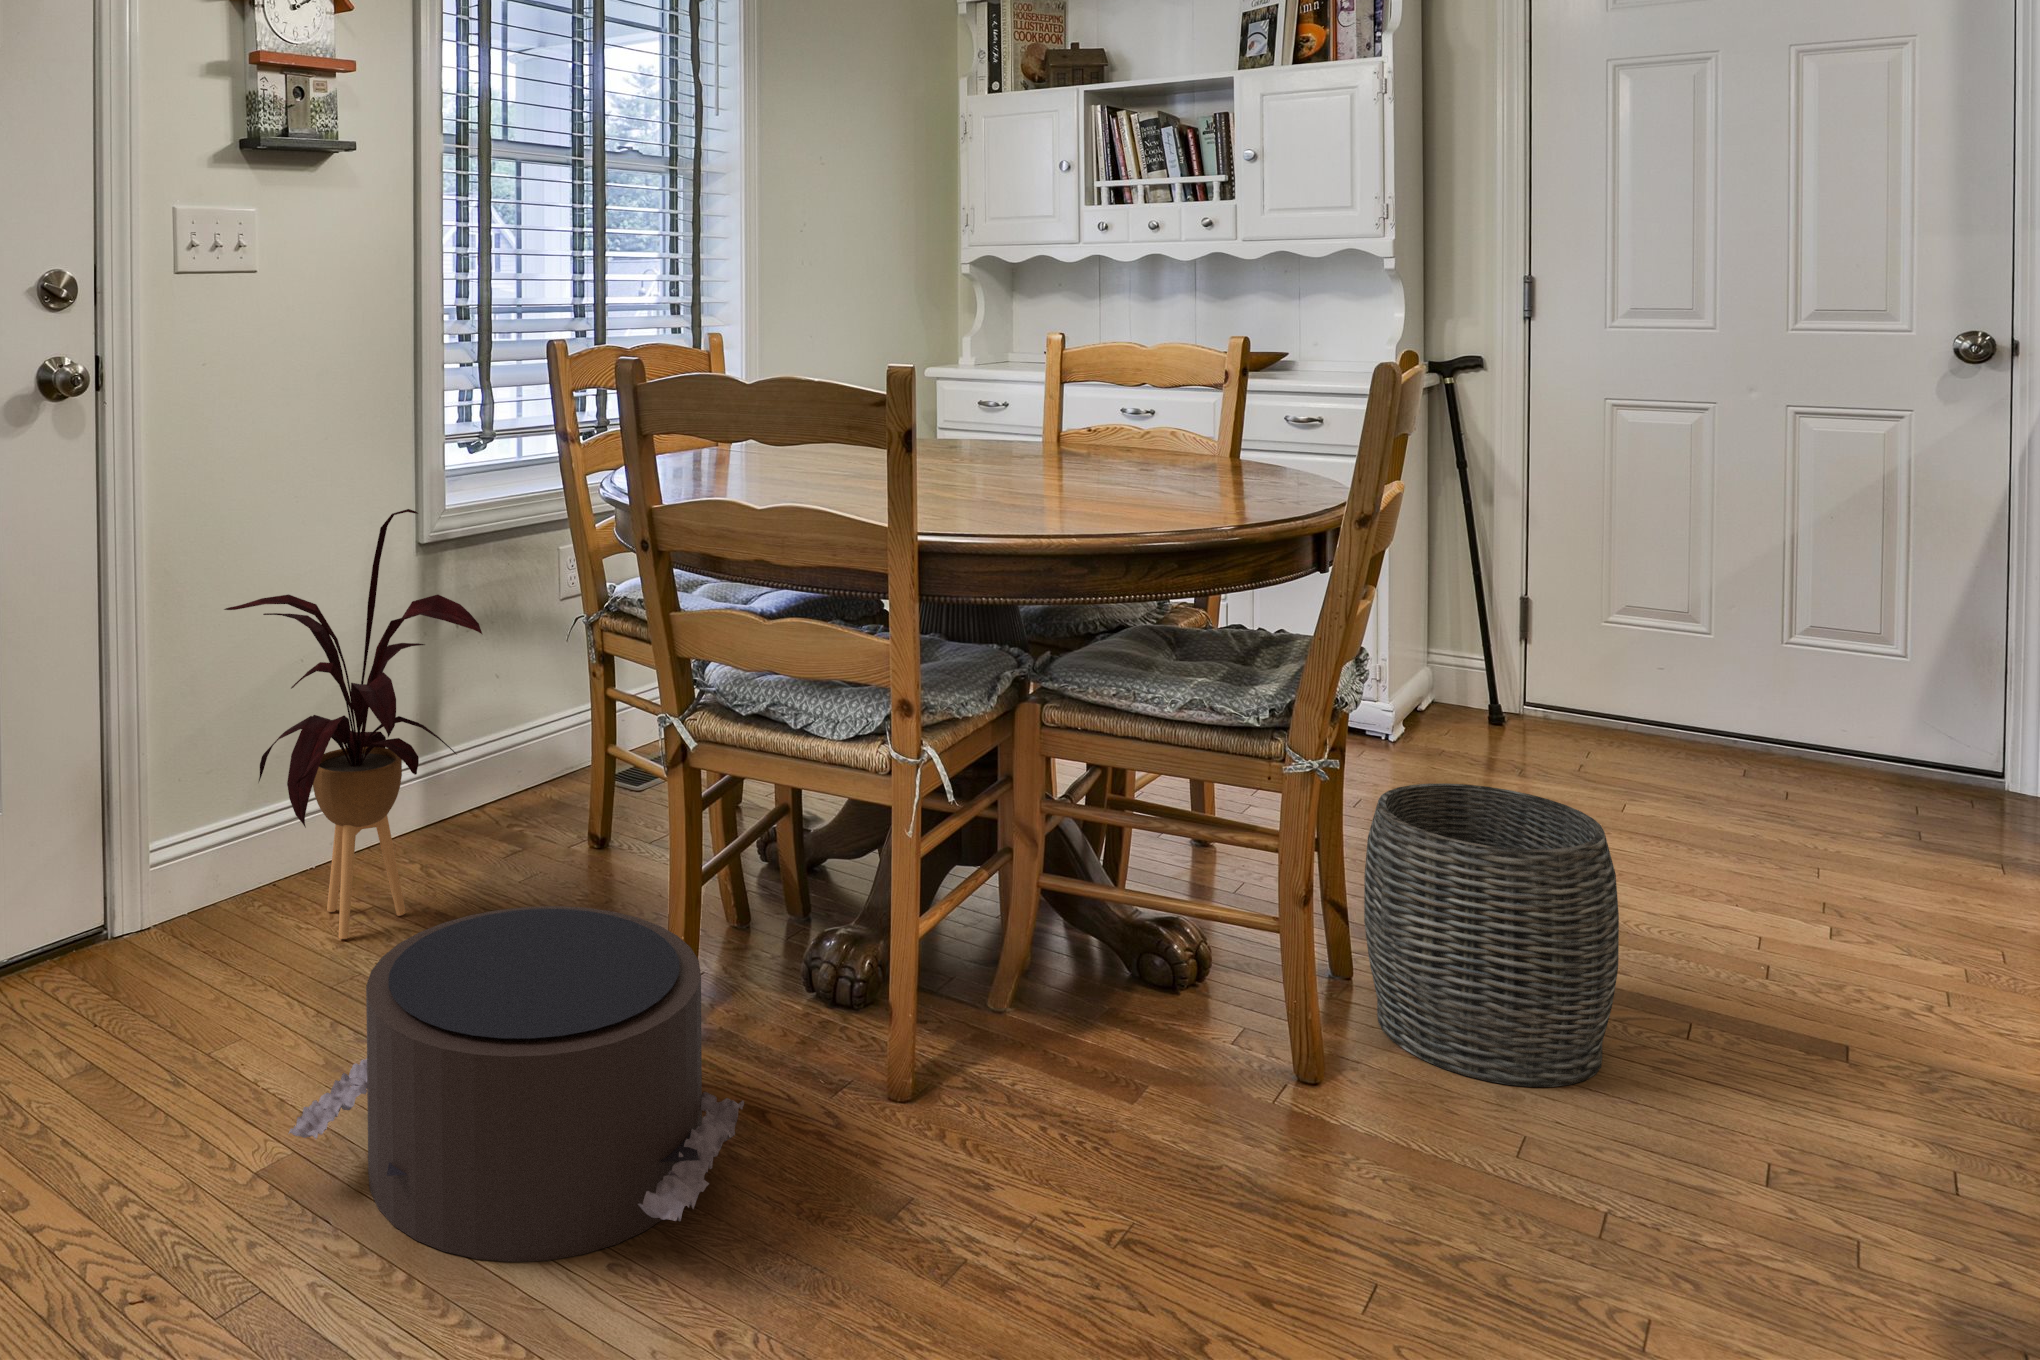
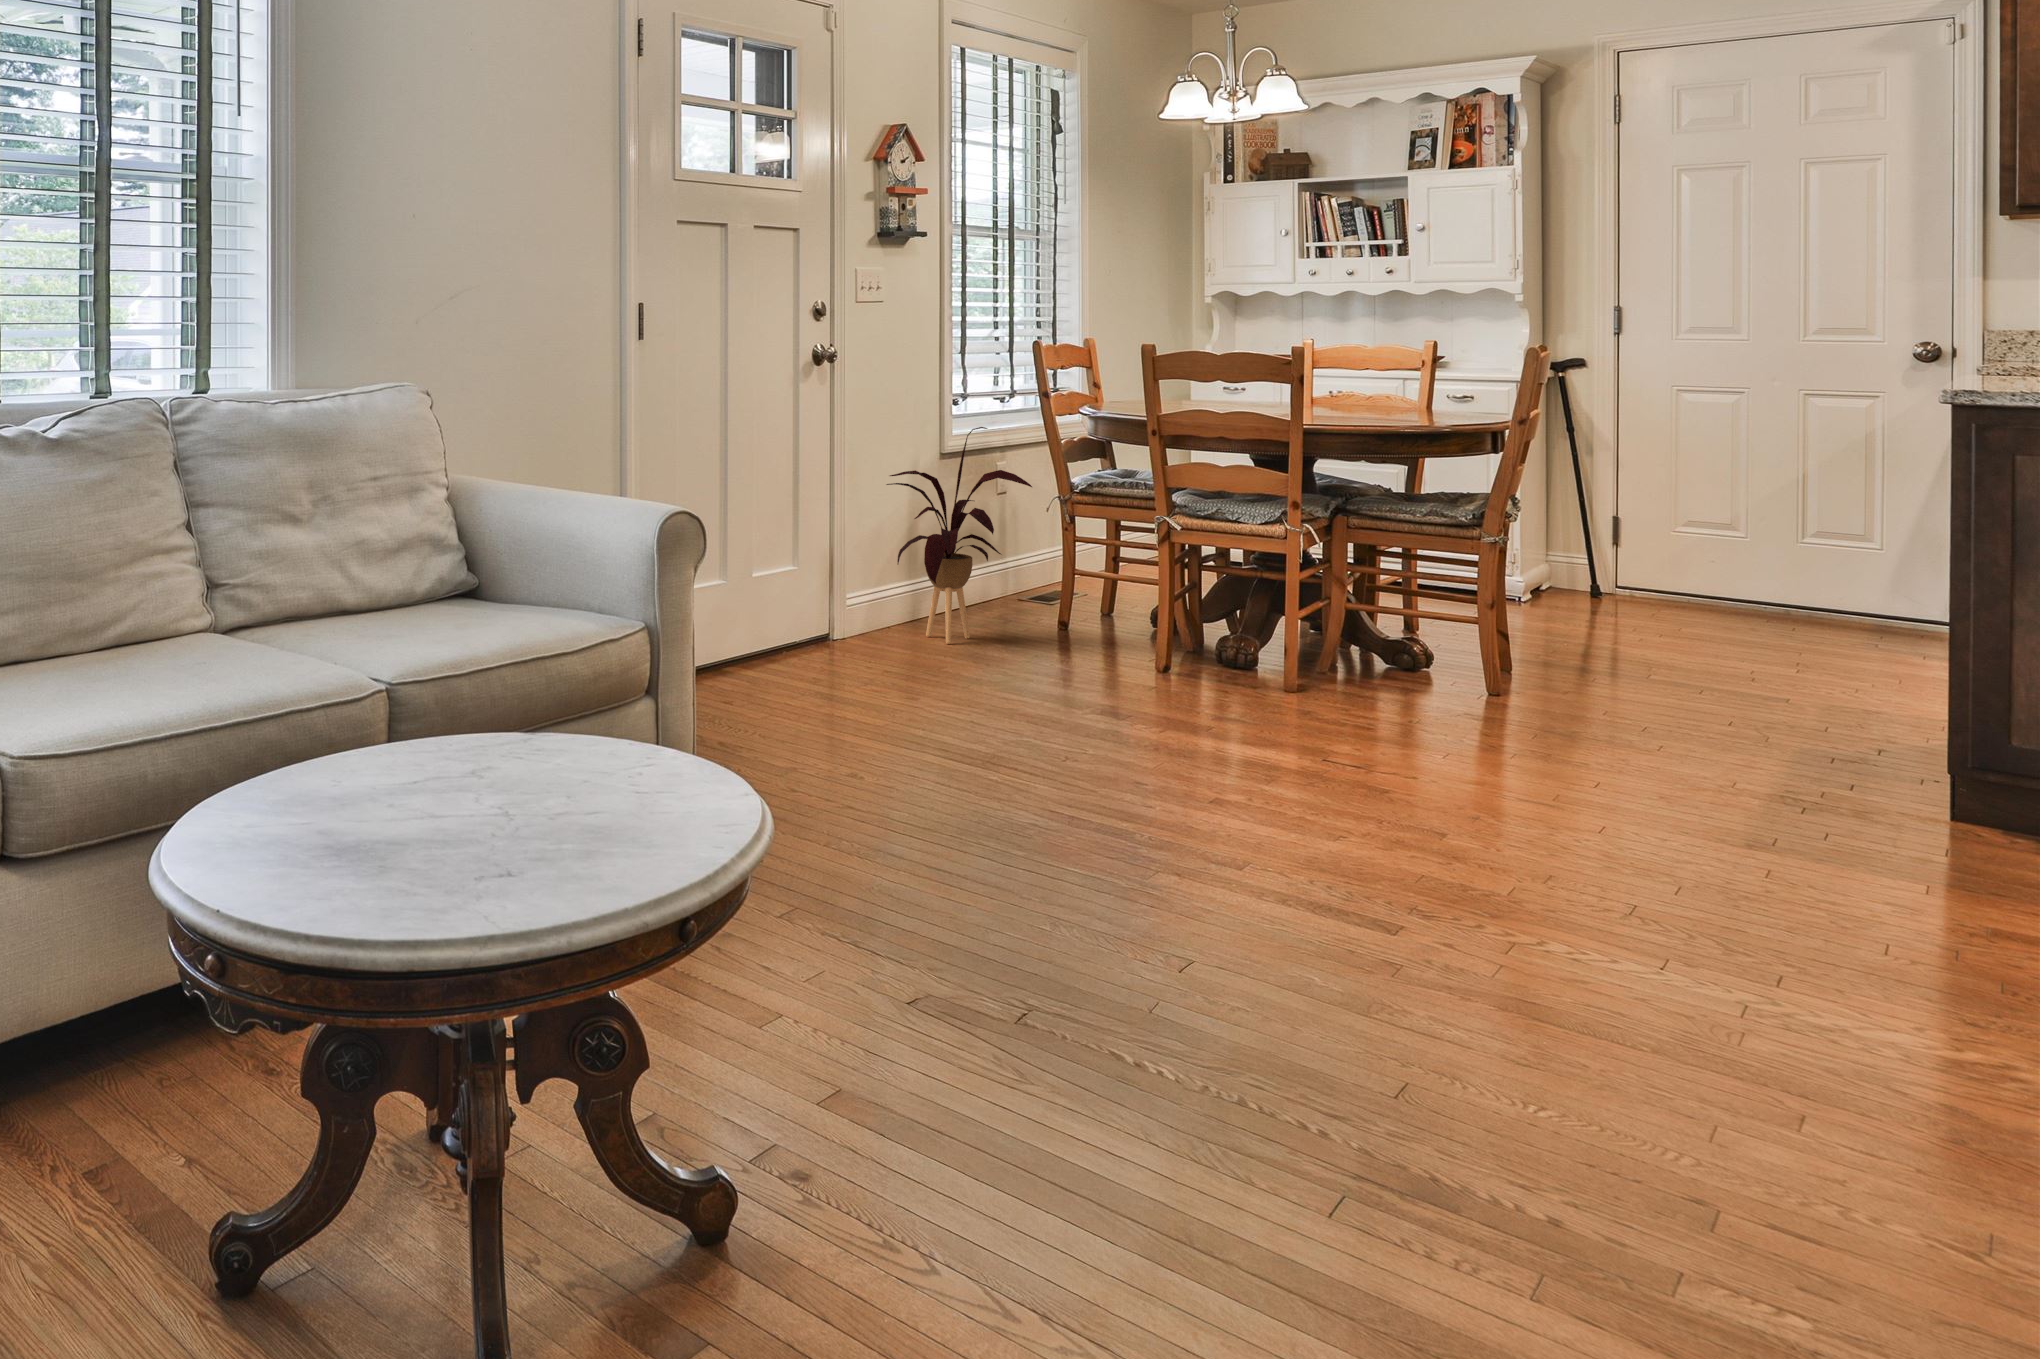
woven basket: present [1364,783,1619,1087] -> none [1519,564,1658,693]
pouf: present [288,906,744,1262] -> none [1026,600,1231,712]

